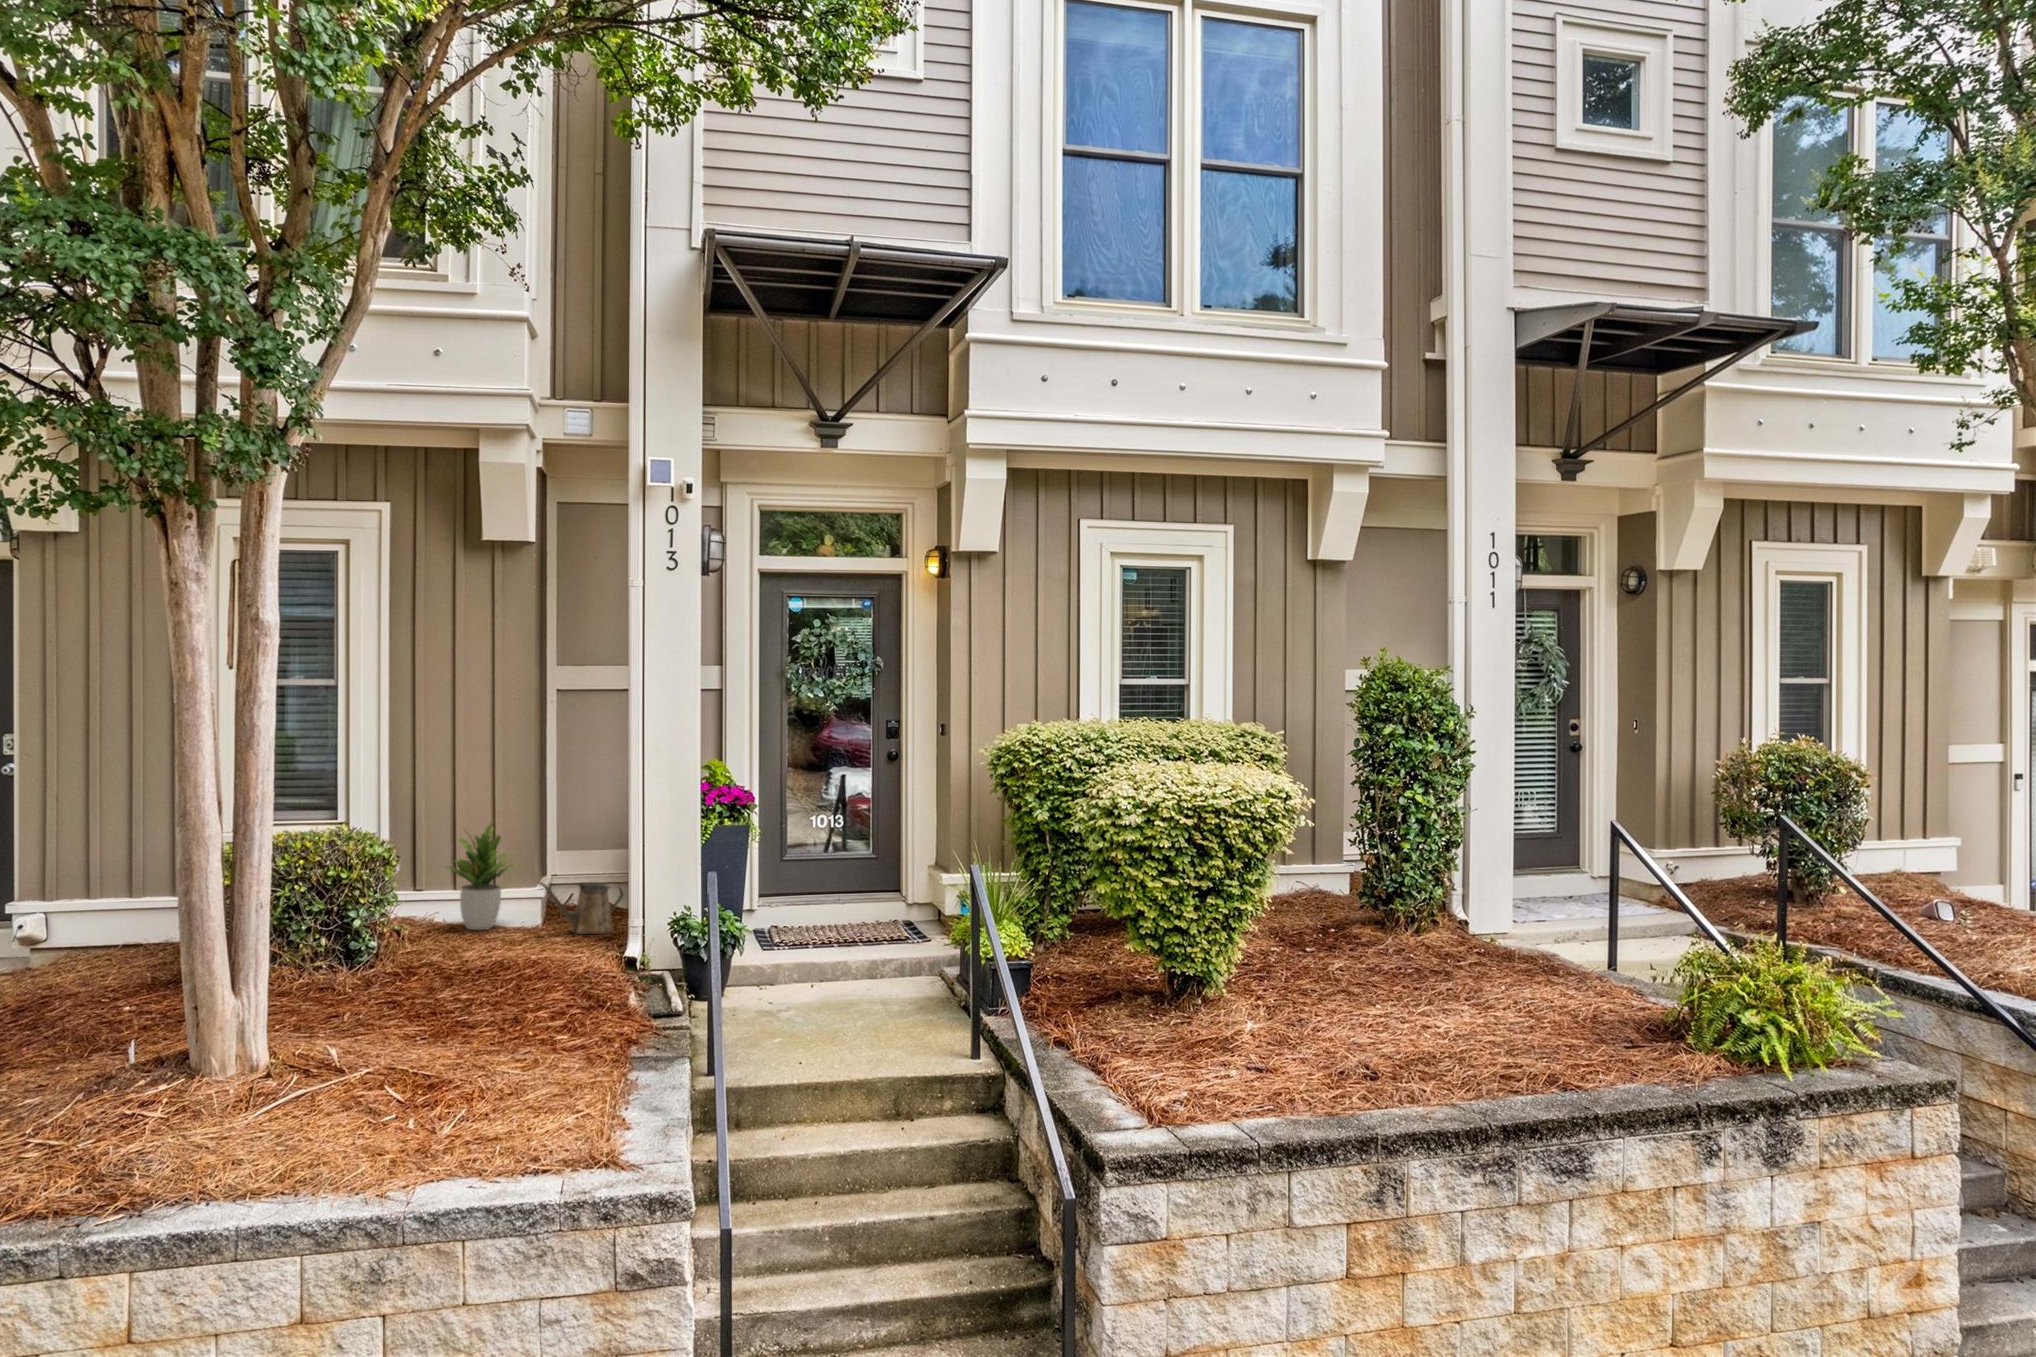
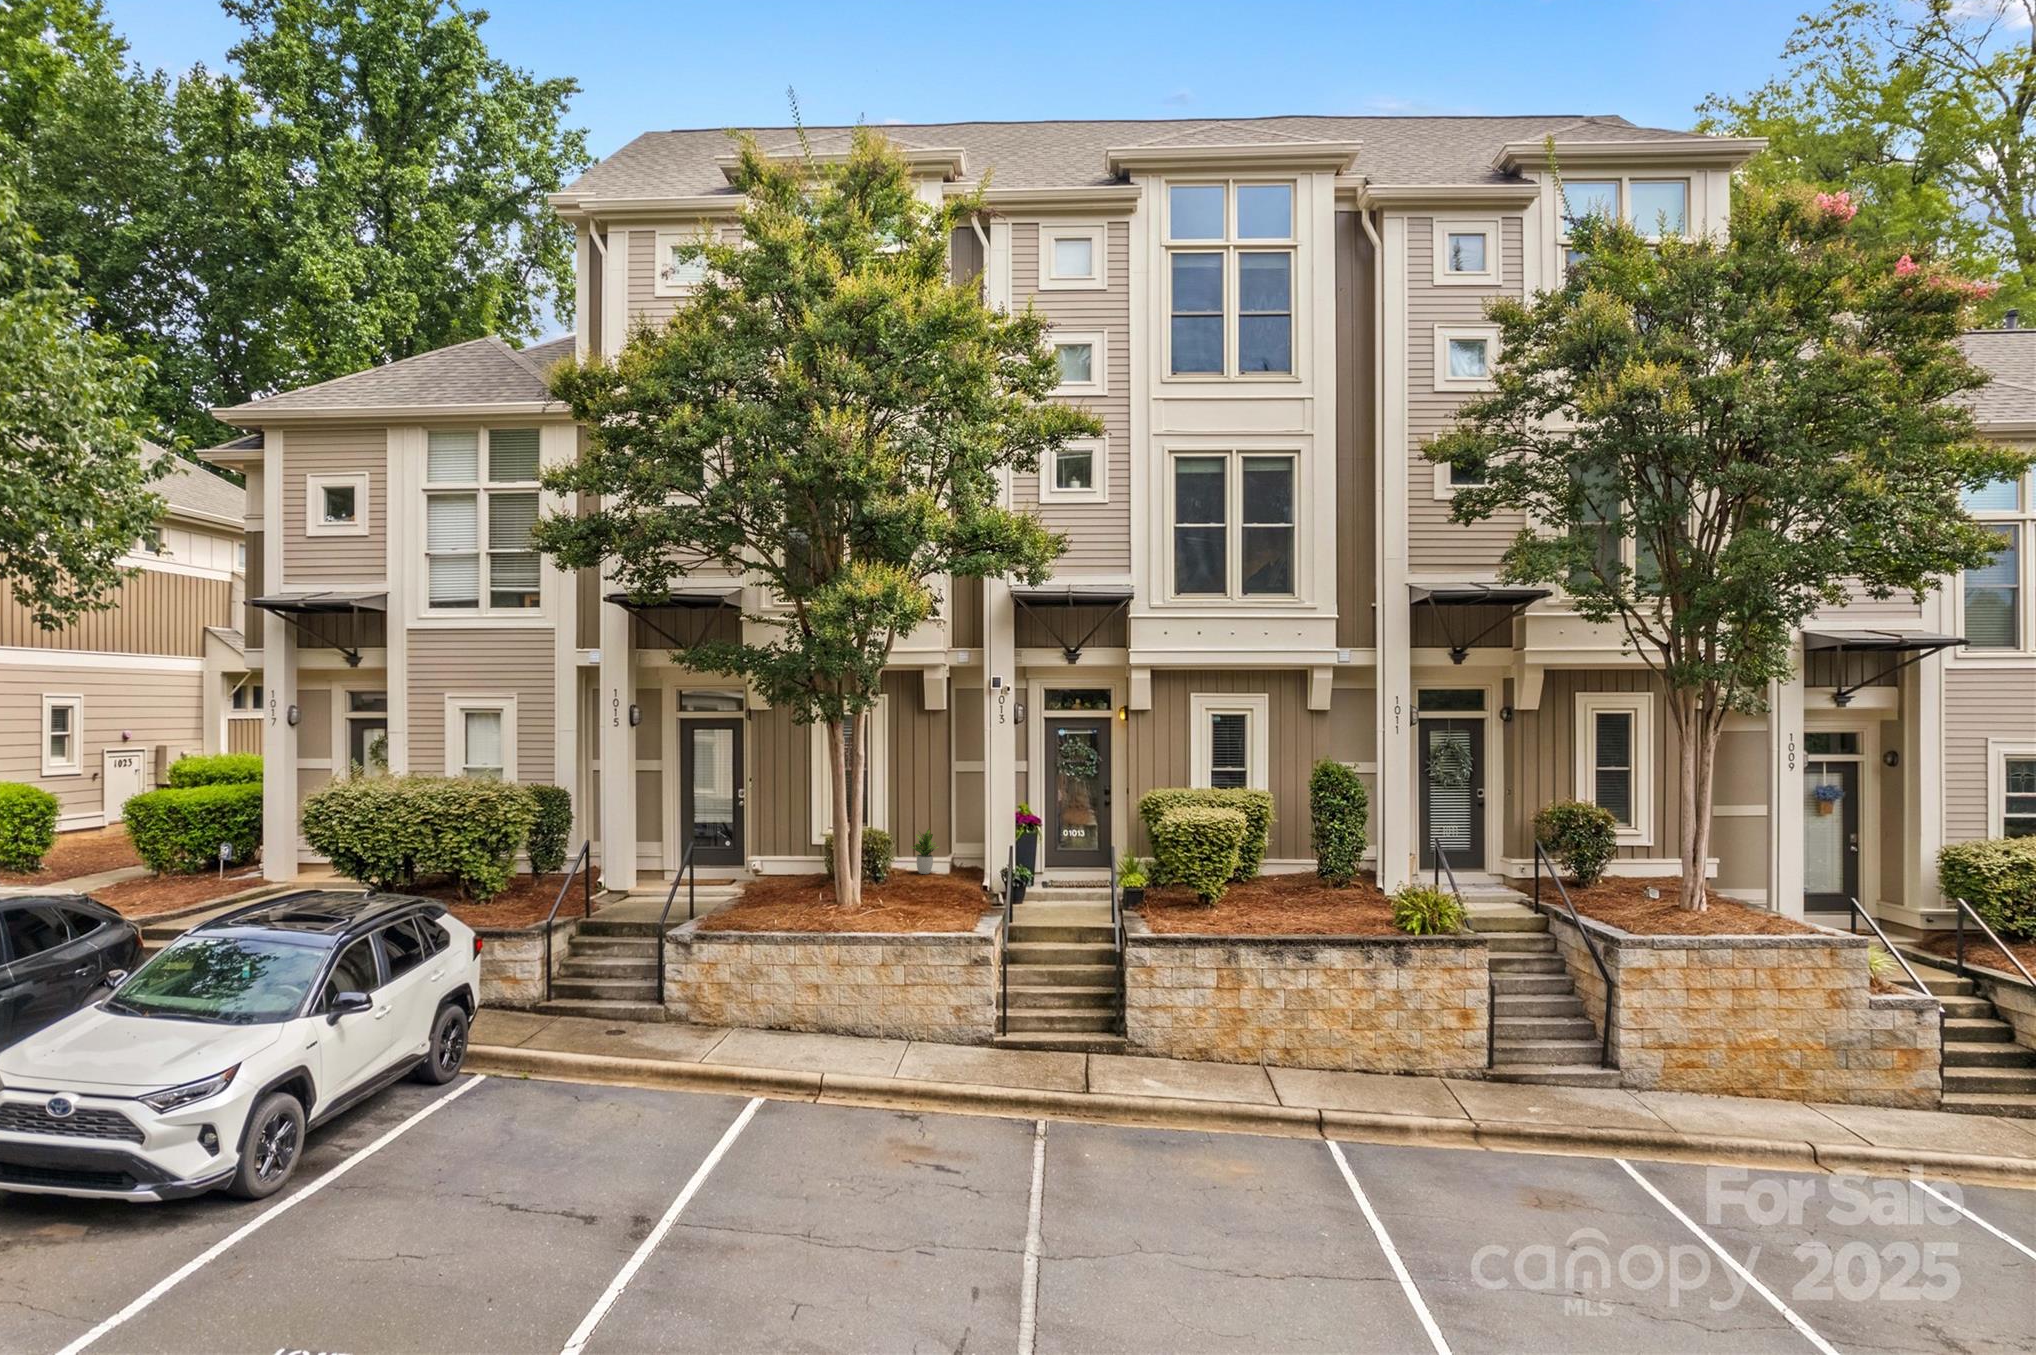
watering can: present [538,882,624,934] -> none [947,854,983,878]

